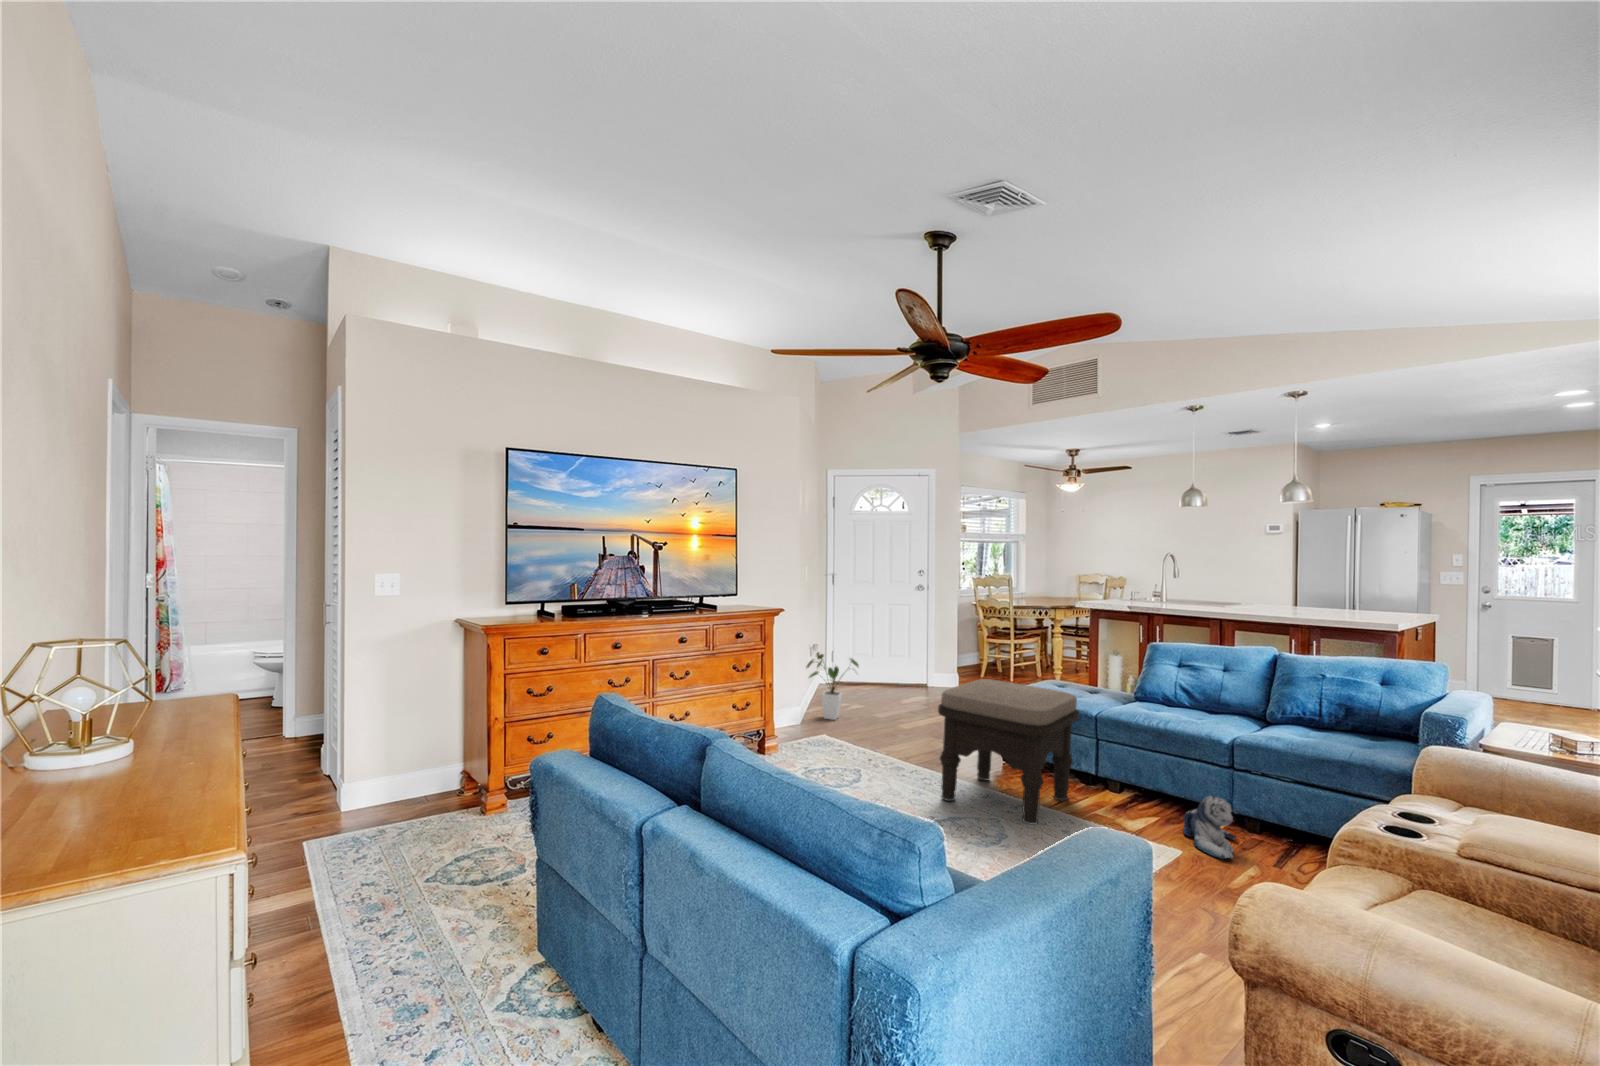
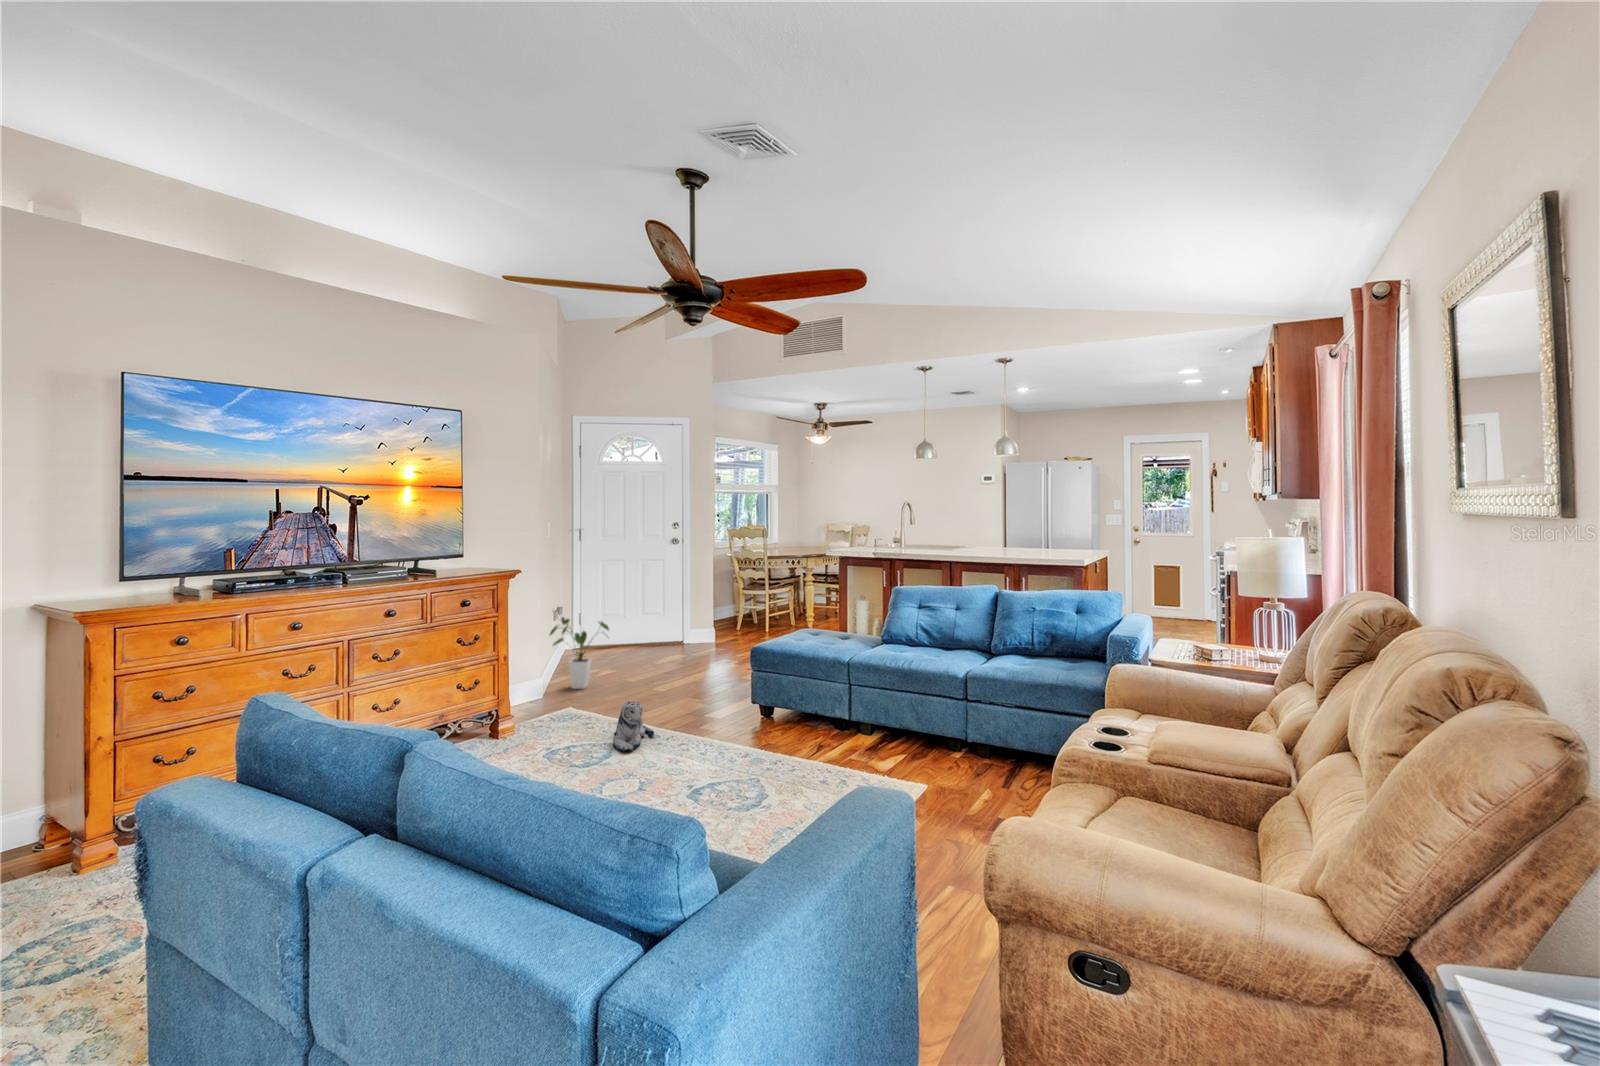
ottoman: present [938,679,1079,825] -> none [695,635,833,777]
plush toy: present [1183,796,1236,859] -> present [613,701,654,751]

